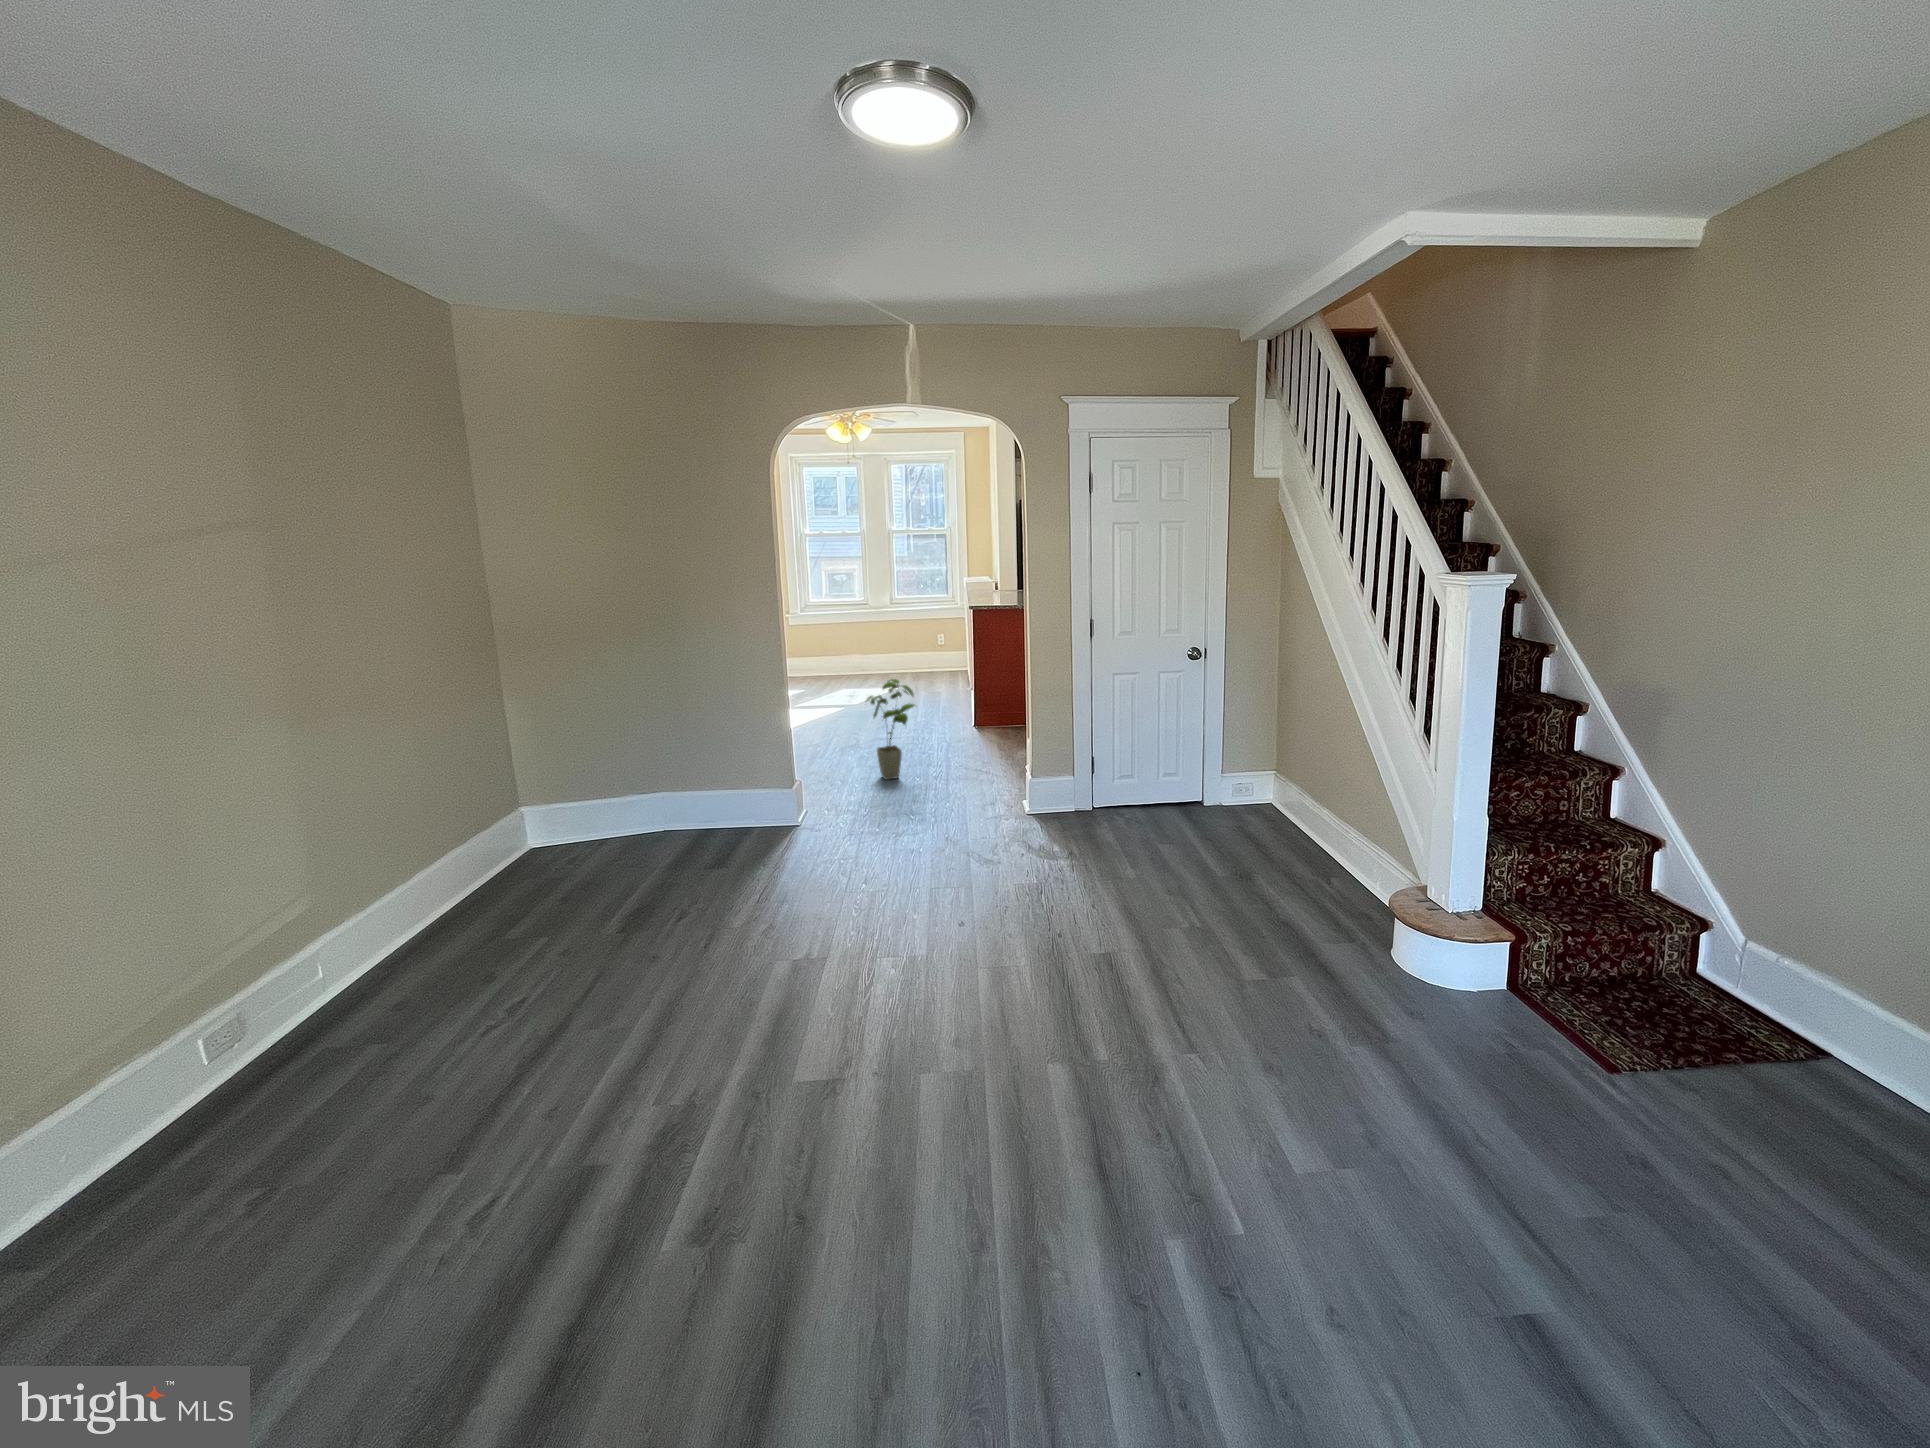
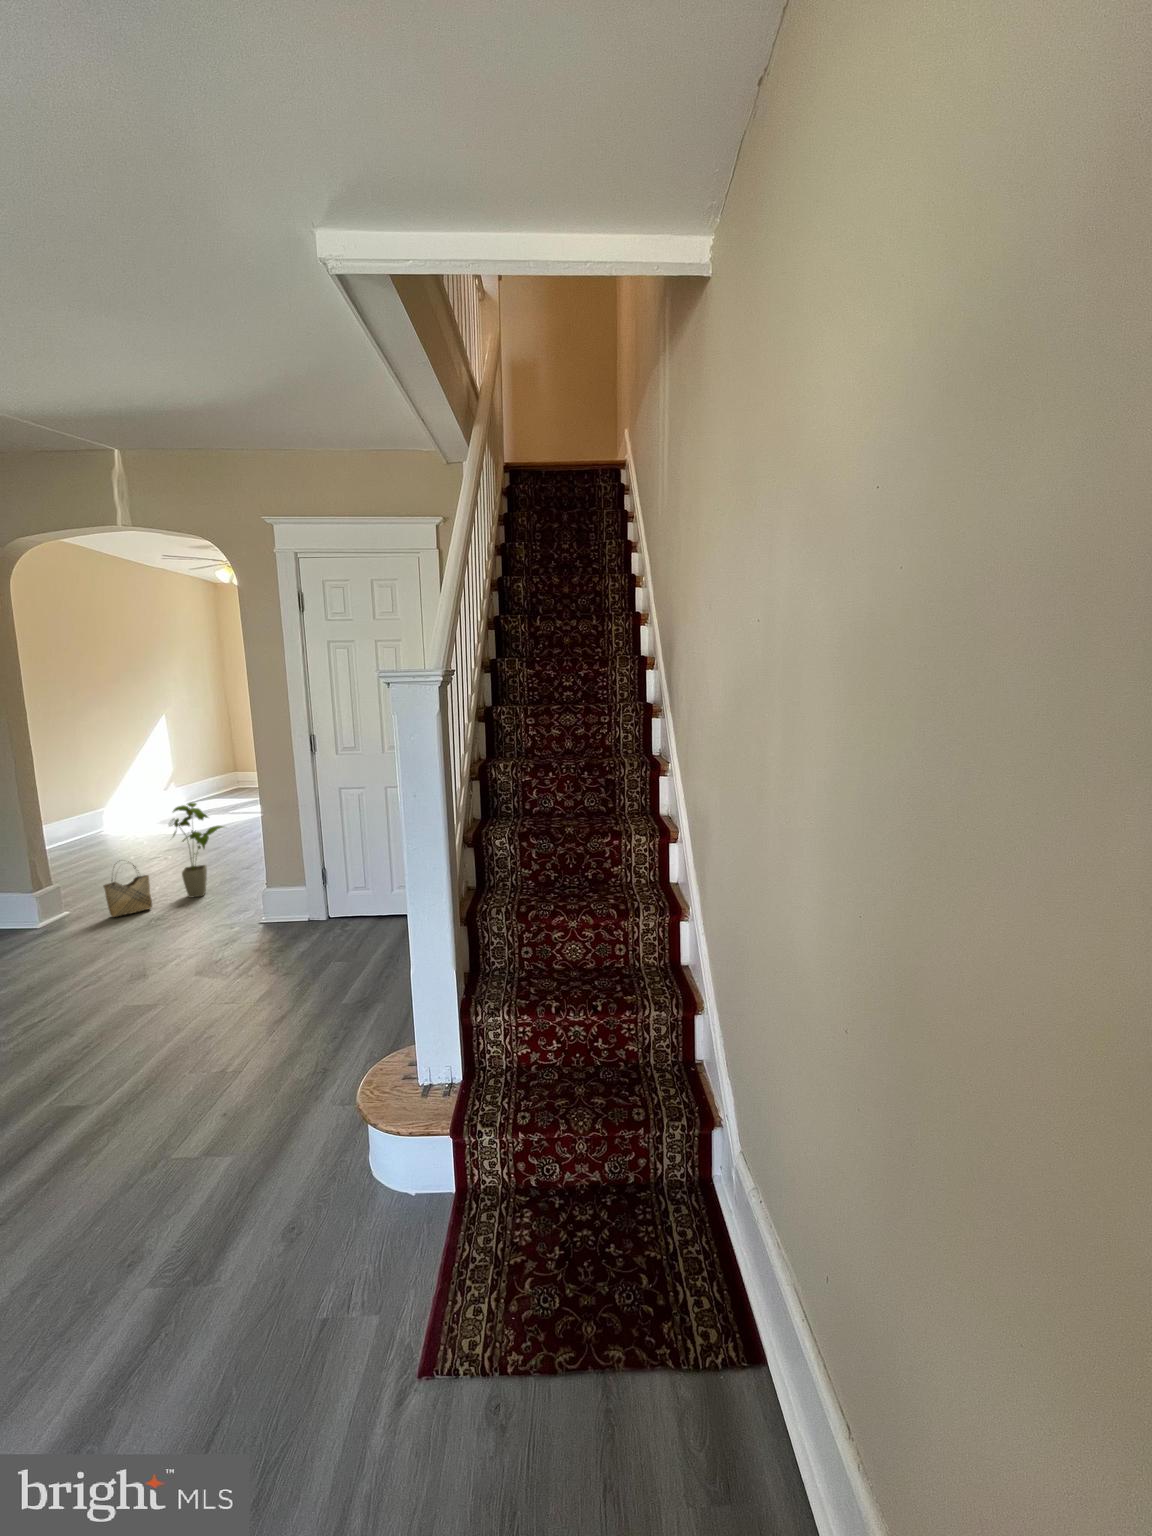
woven basket: none [826,739,865,799] -> present [104,865,152,917]

